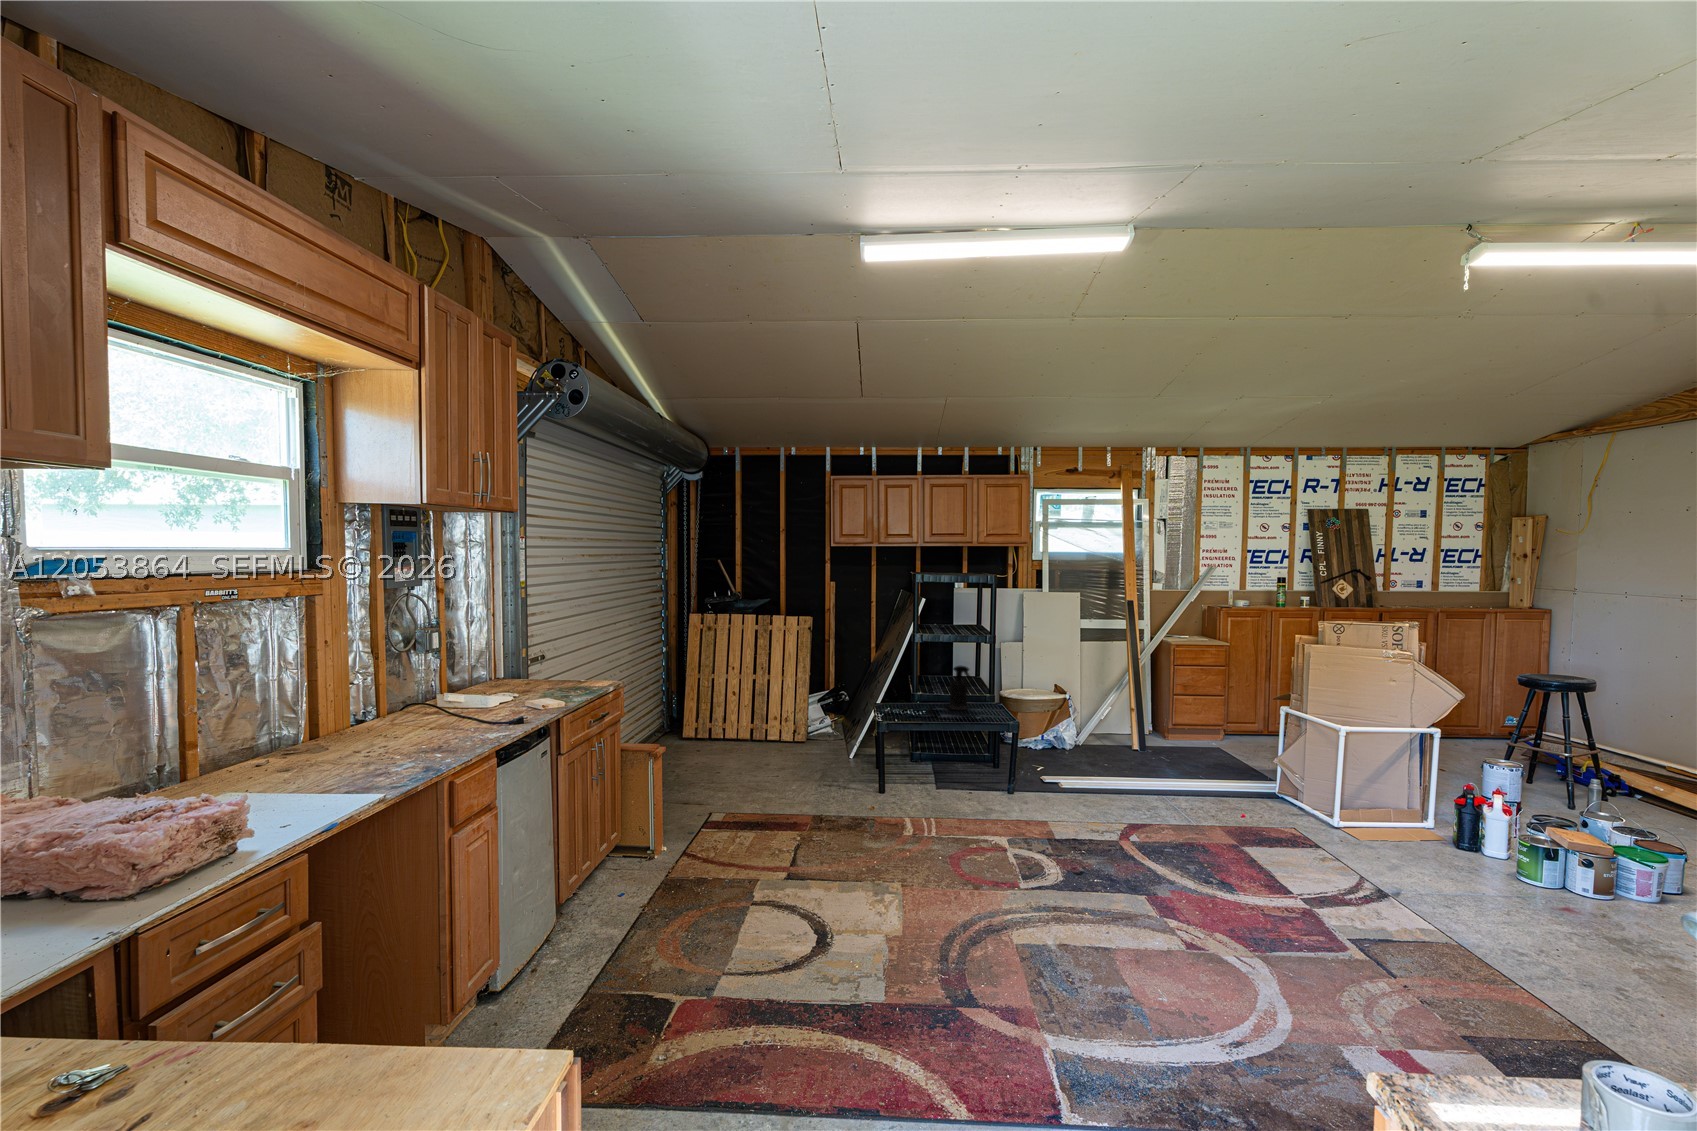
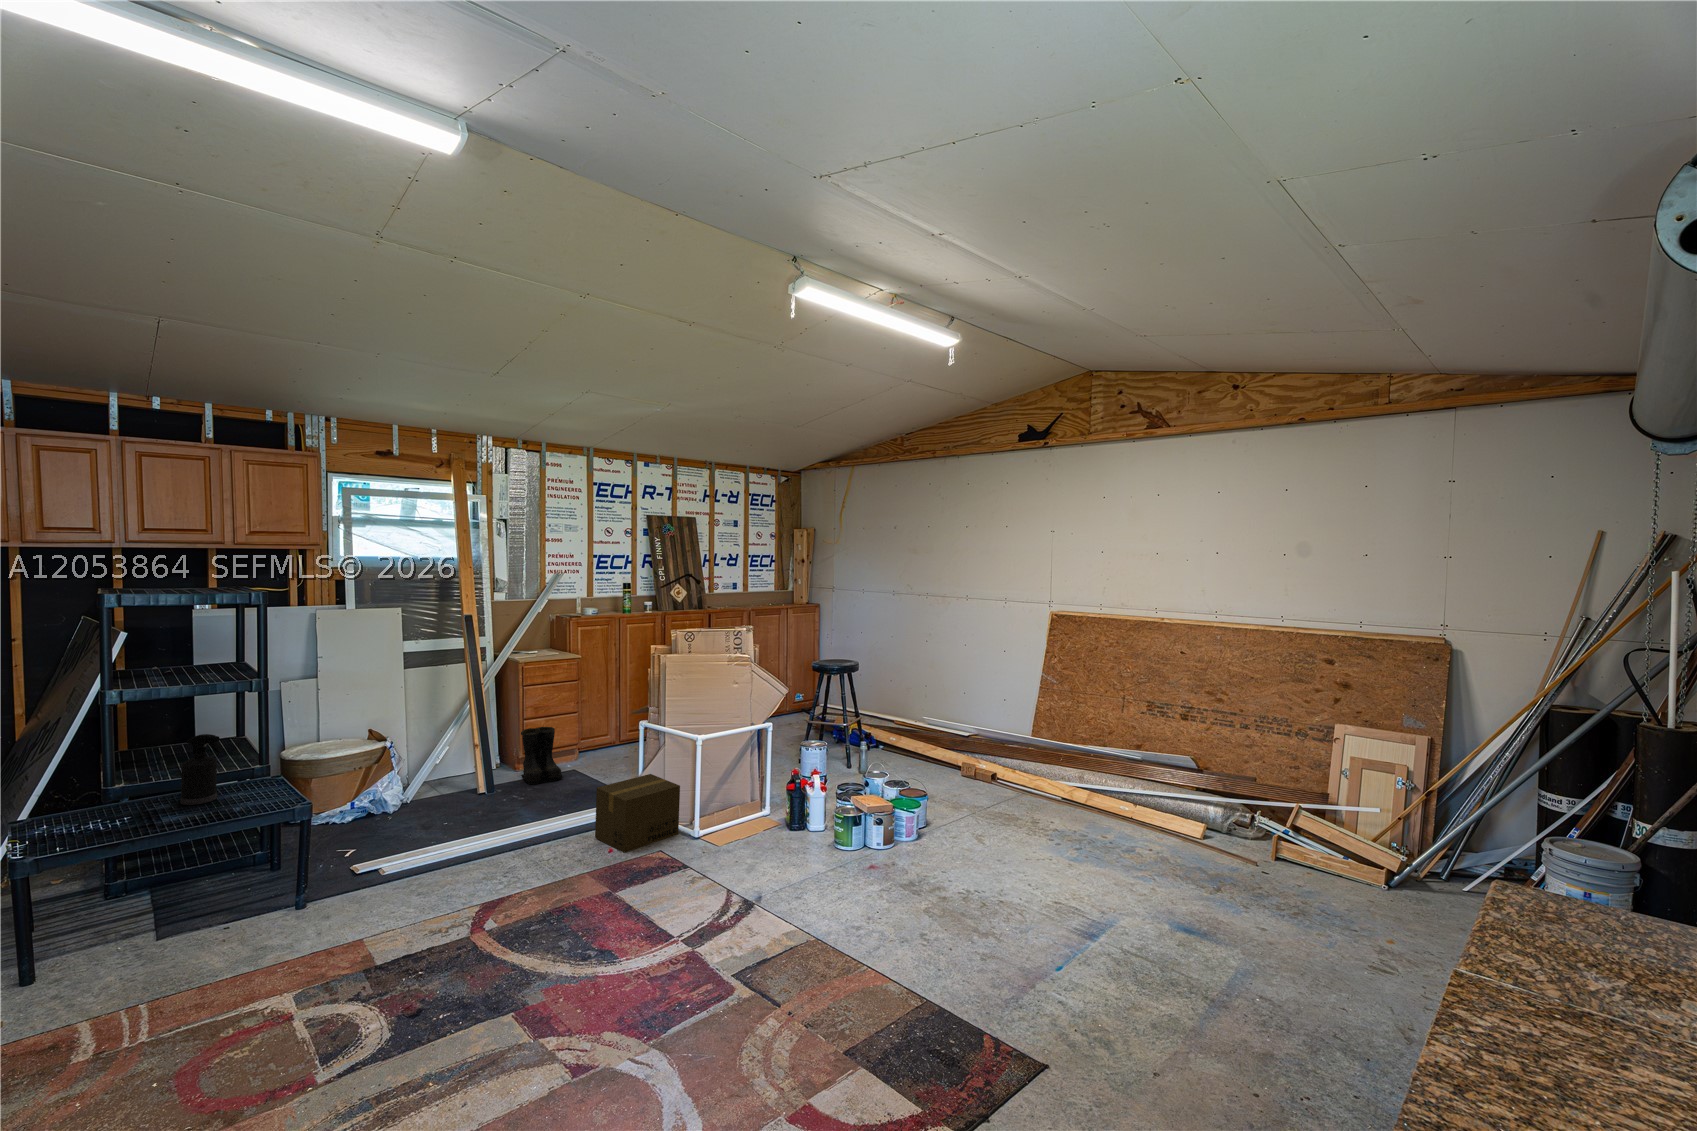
boots: none [1172,706,1211,756] -> present [521,727,563,785]
cardboard box: none [1232,760,1320,823] -> present [595,774,680,853]

